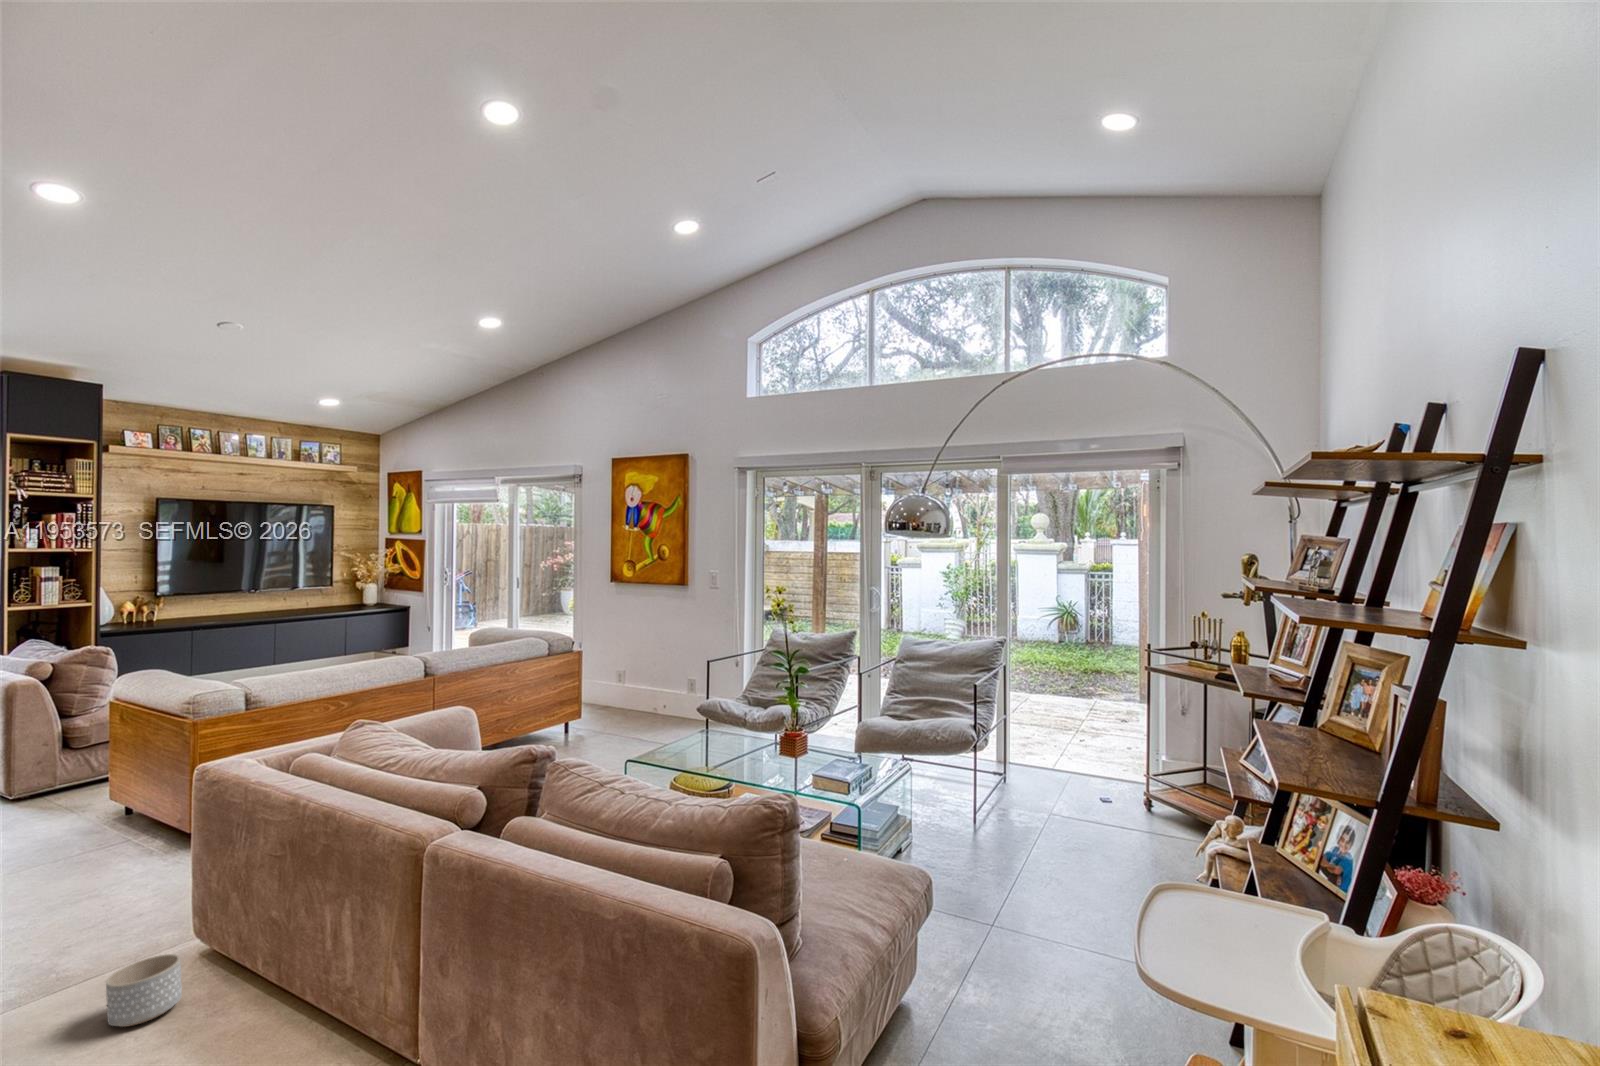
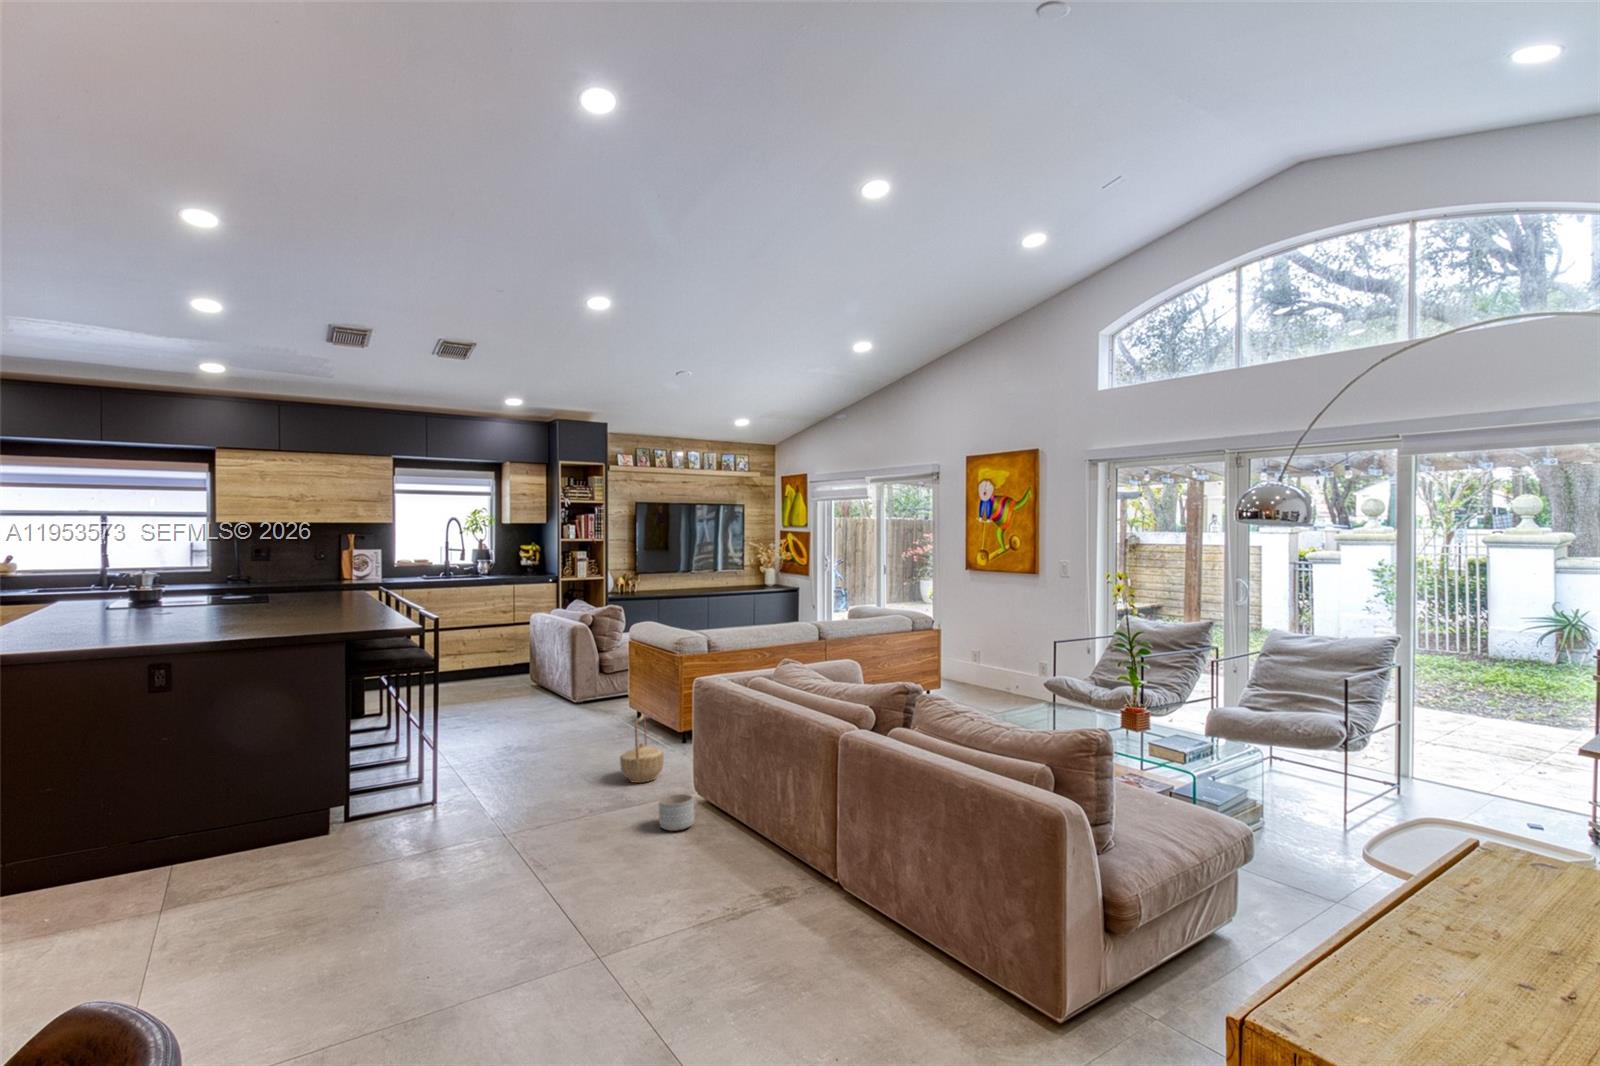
basket: none [51,823,145,938] -> present [620,715,664,783]

